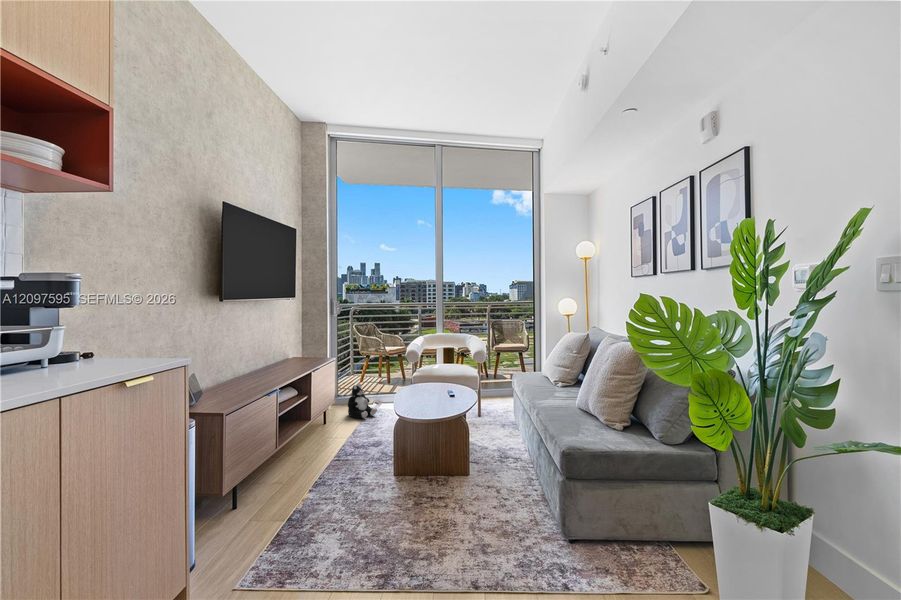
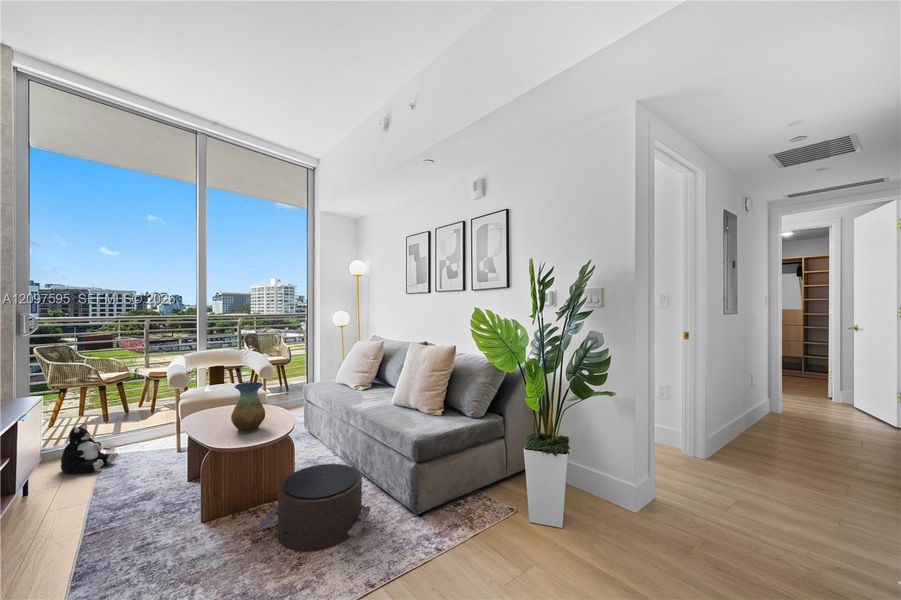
vase: none [412,365,439,408] -> present [231,382,265,433]
pouf: none [417,452,517,534] -> present [257,464,371,552]

